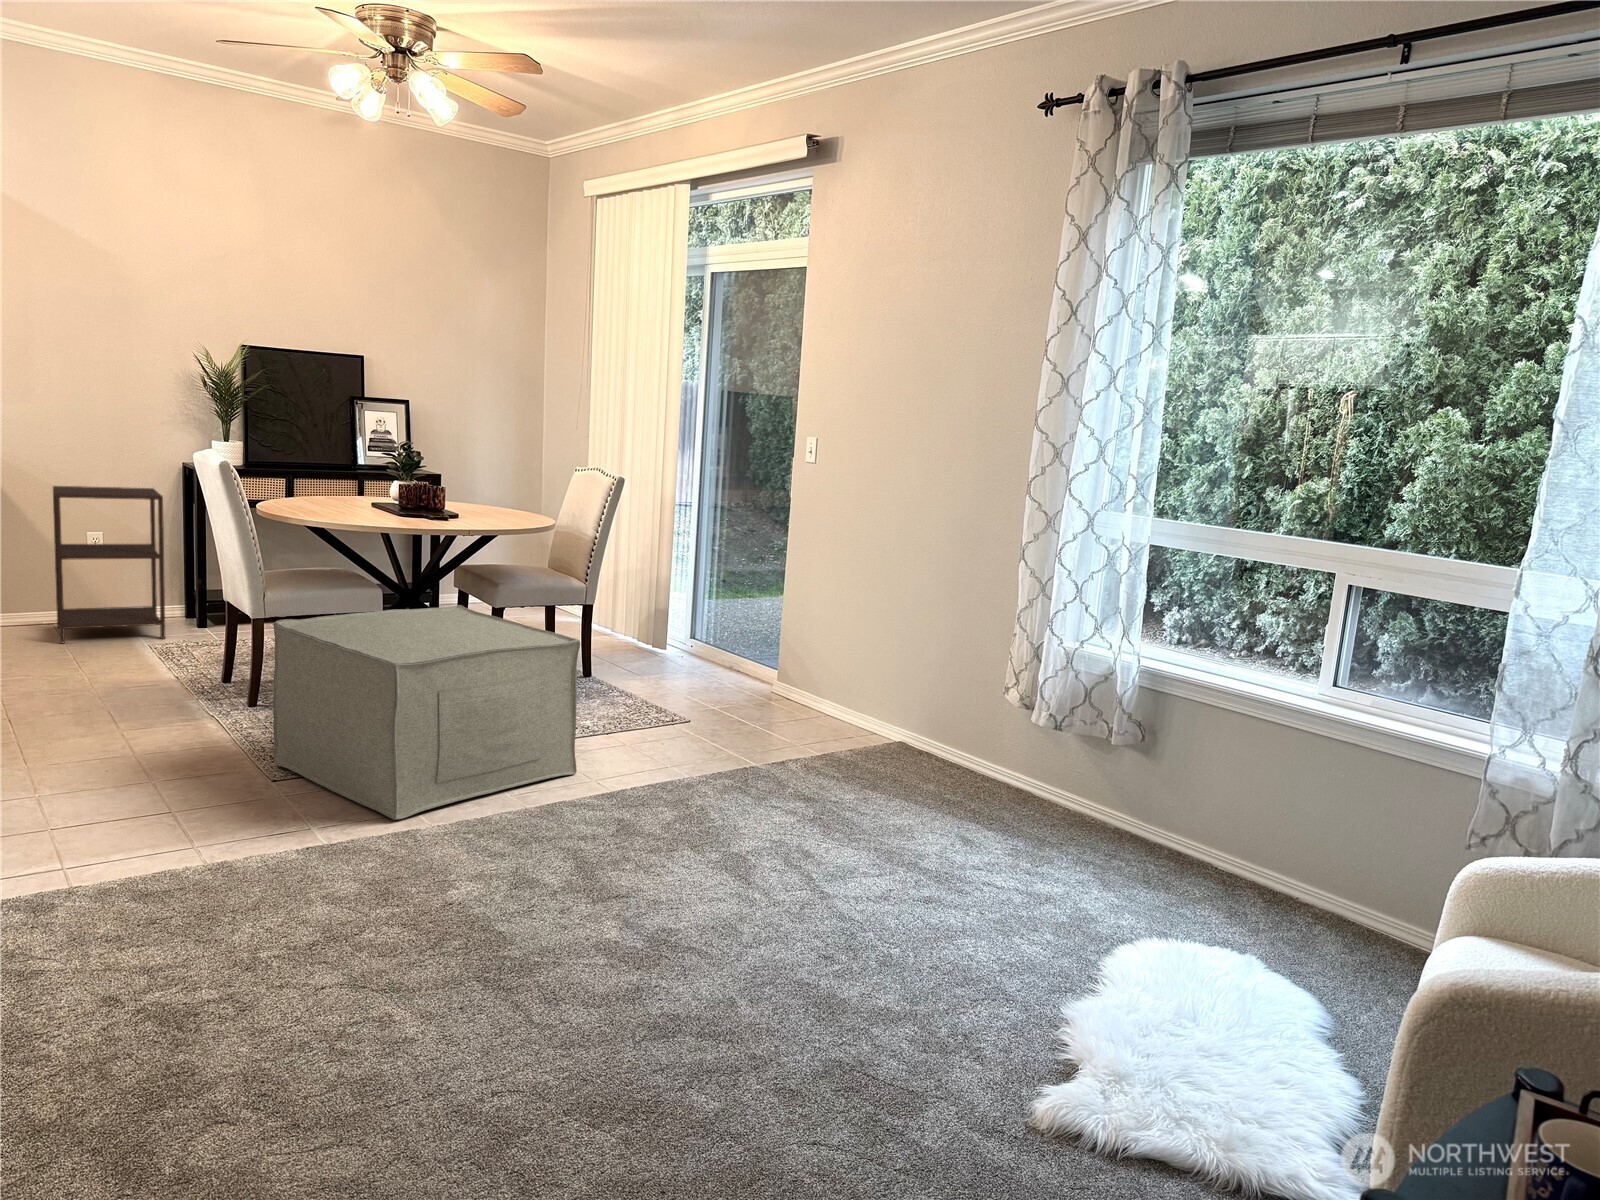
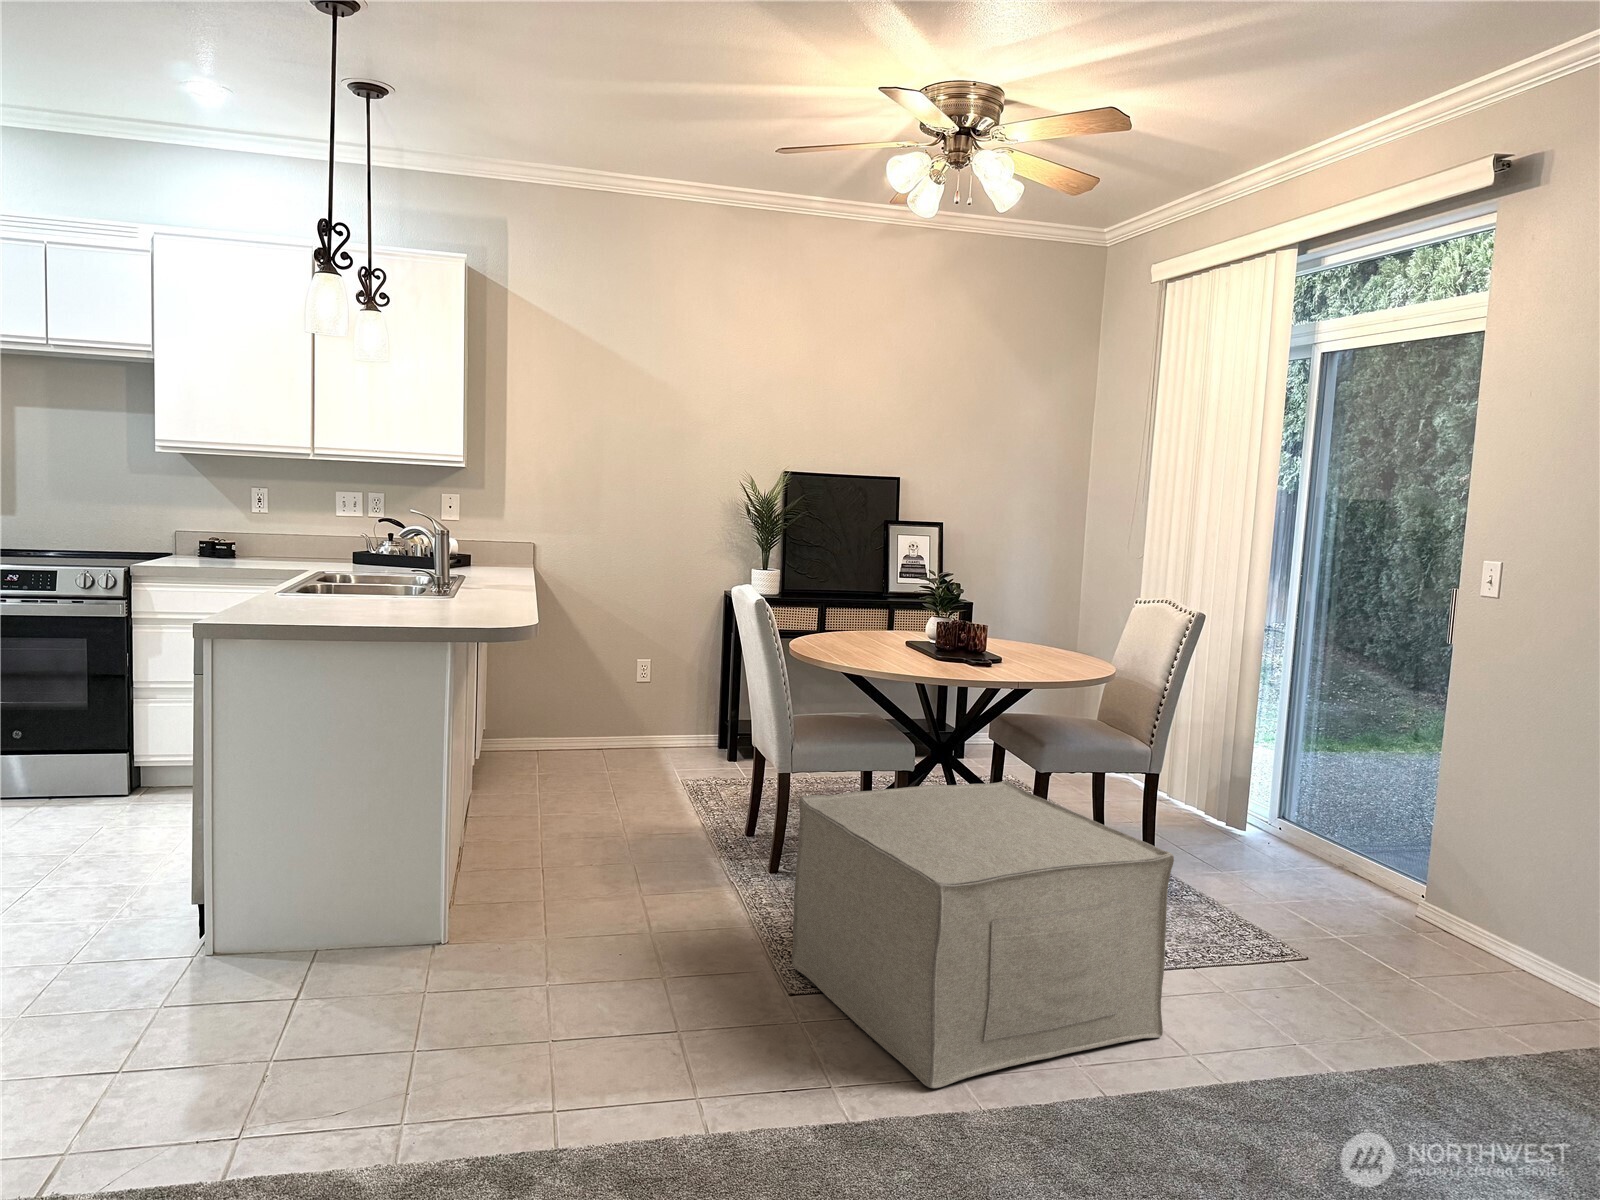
side table: present [53,486,165,643] -> none [609,615,705,773]

